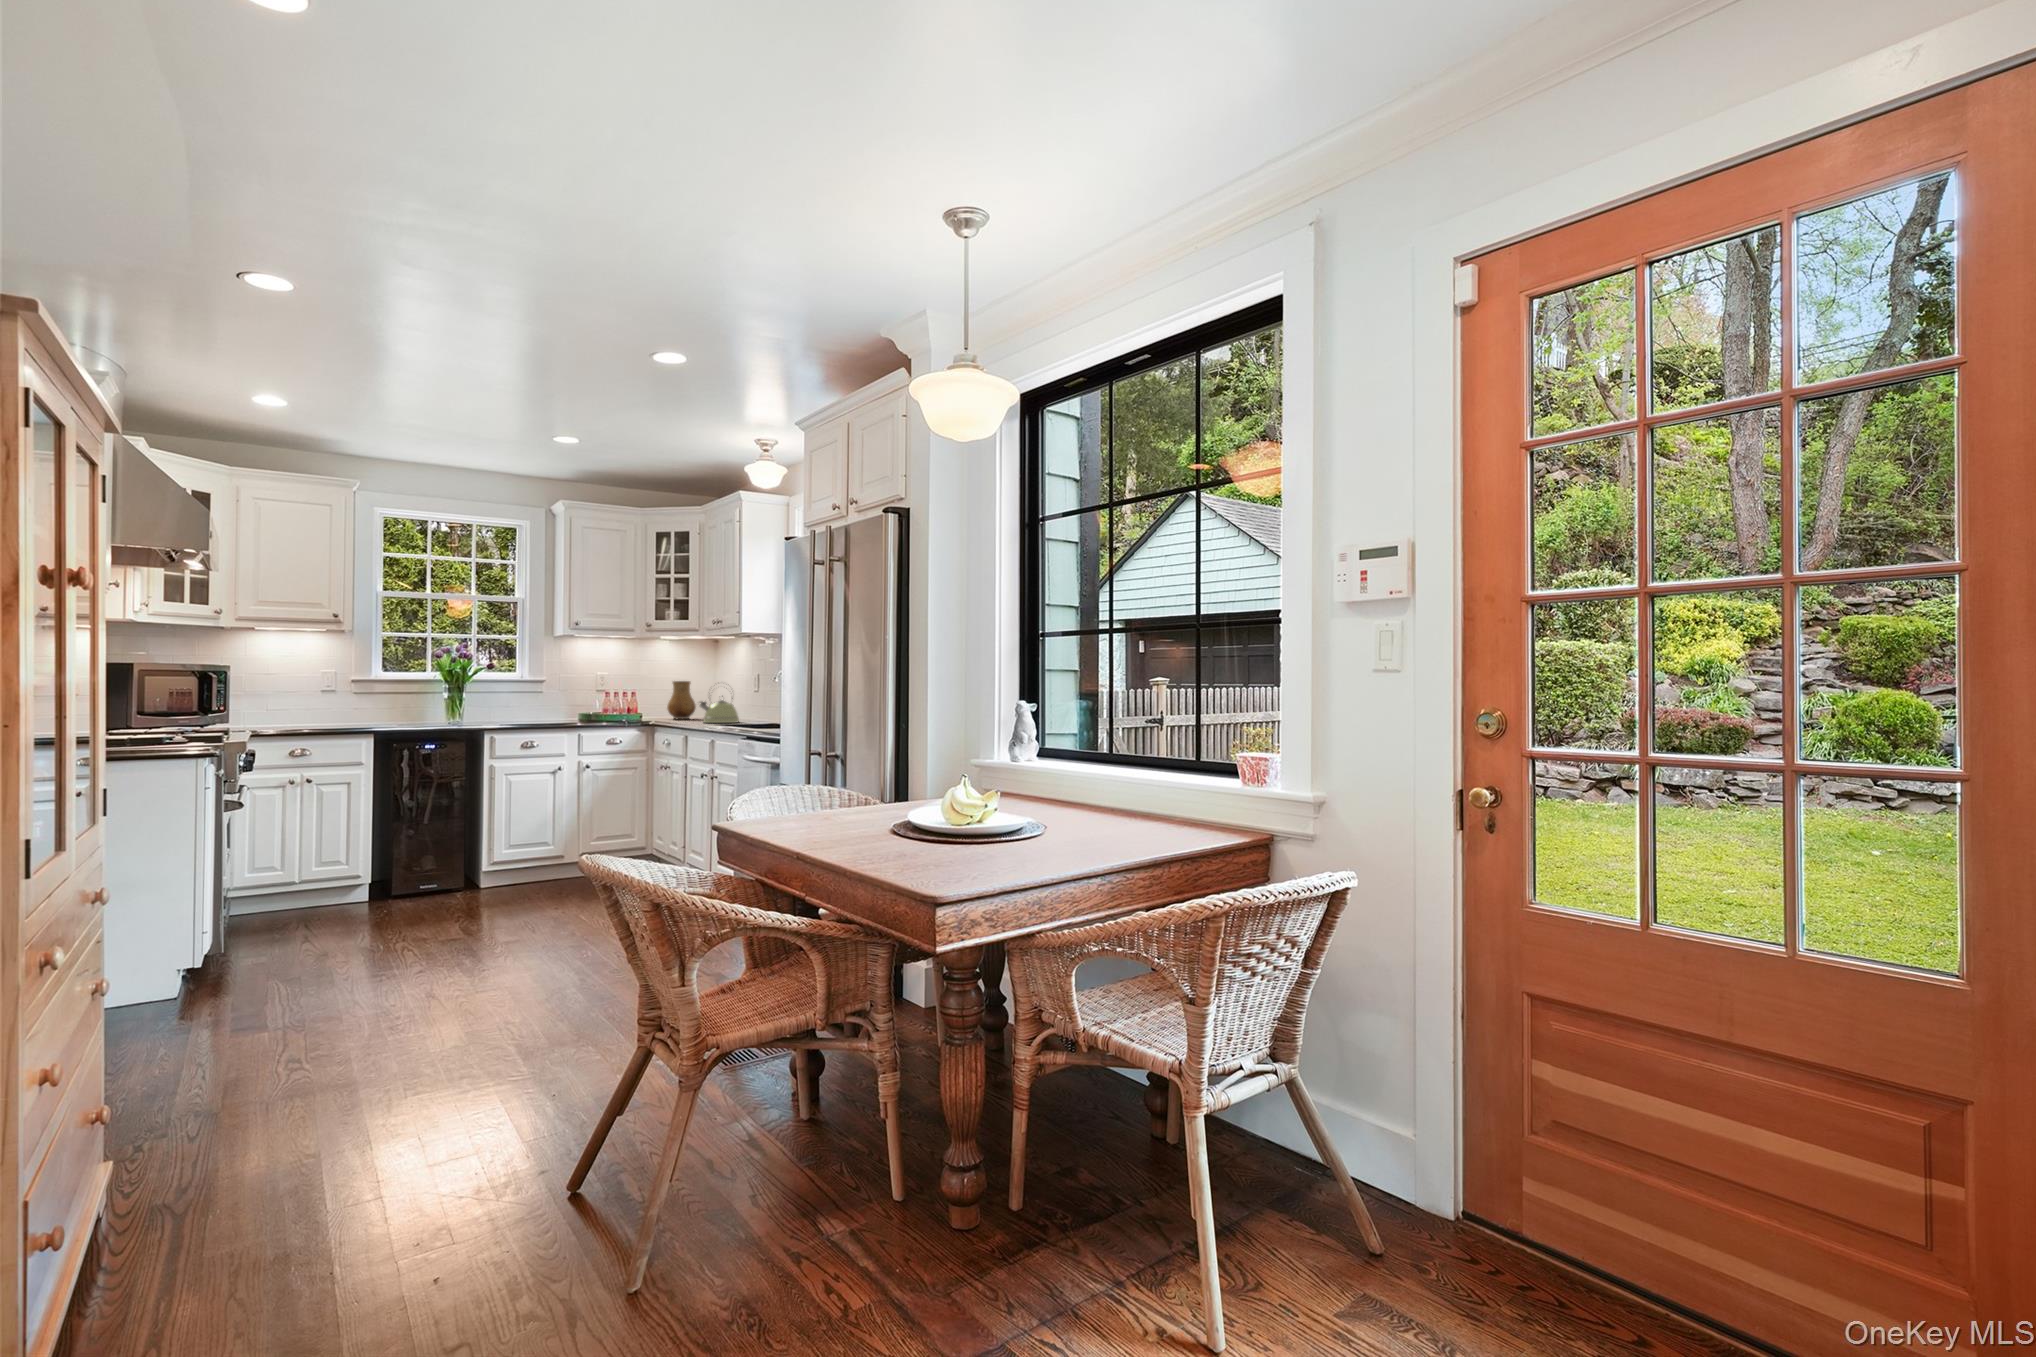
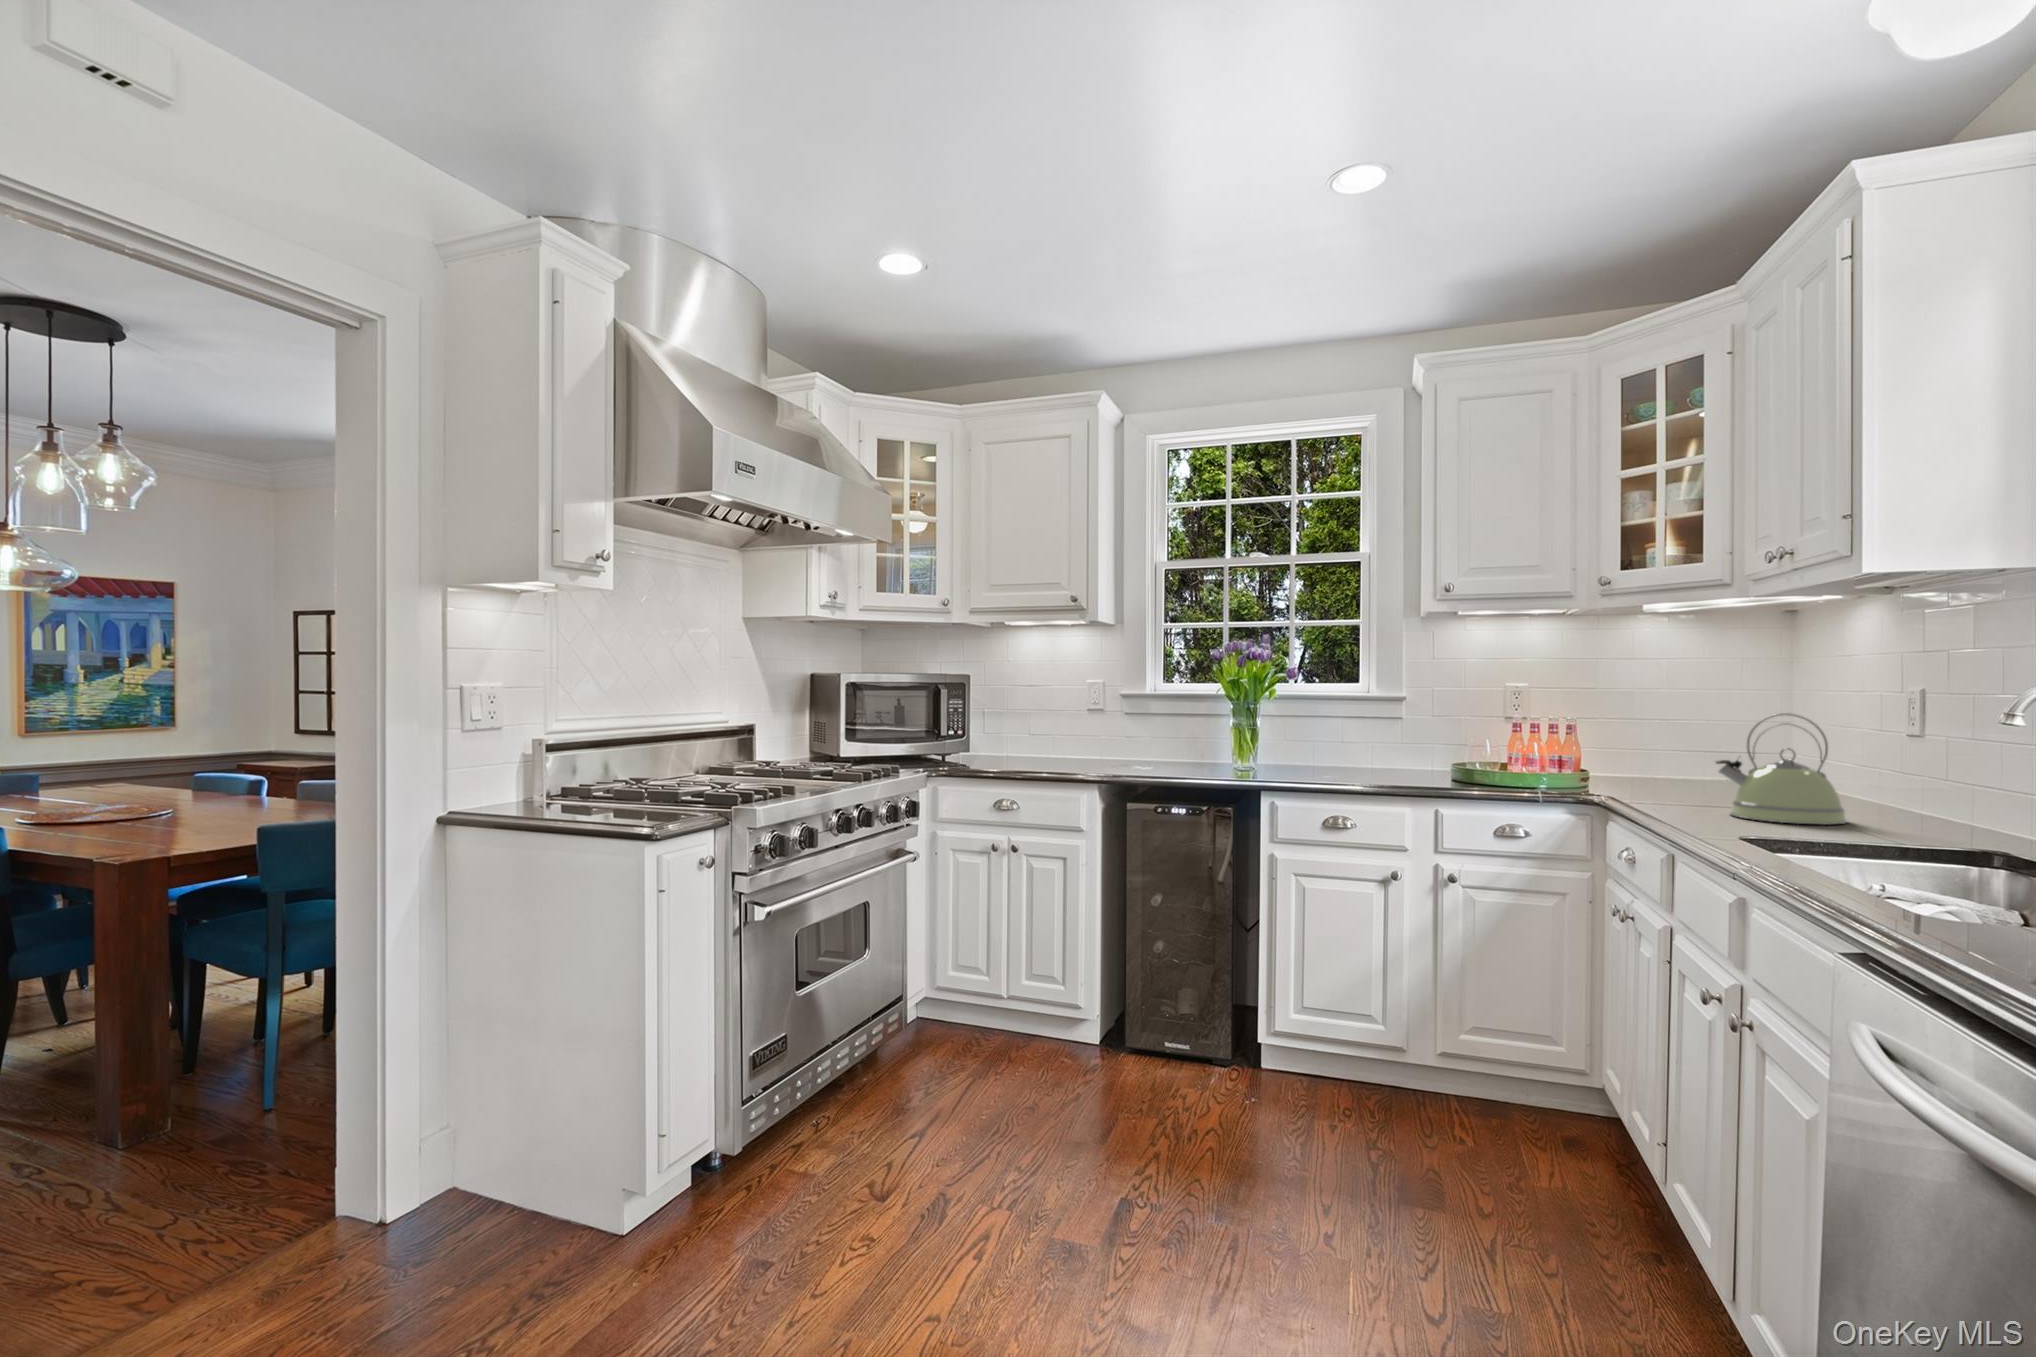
ceramic pitcher: present [667,681,696,719] -> none [1638,706,1711,795]

